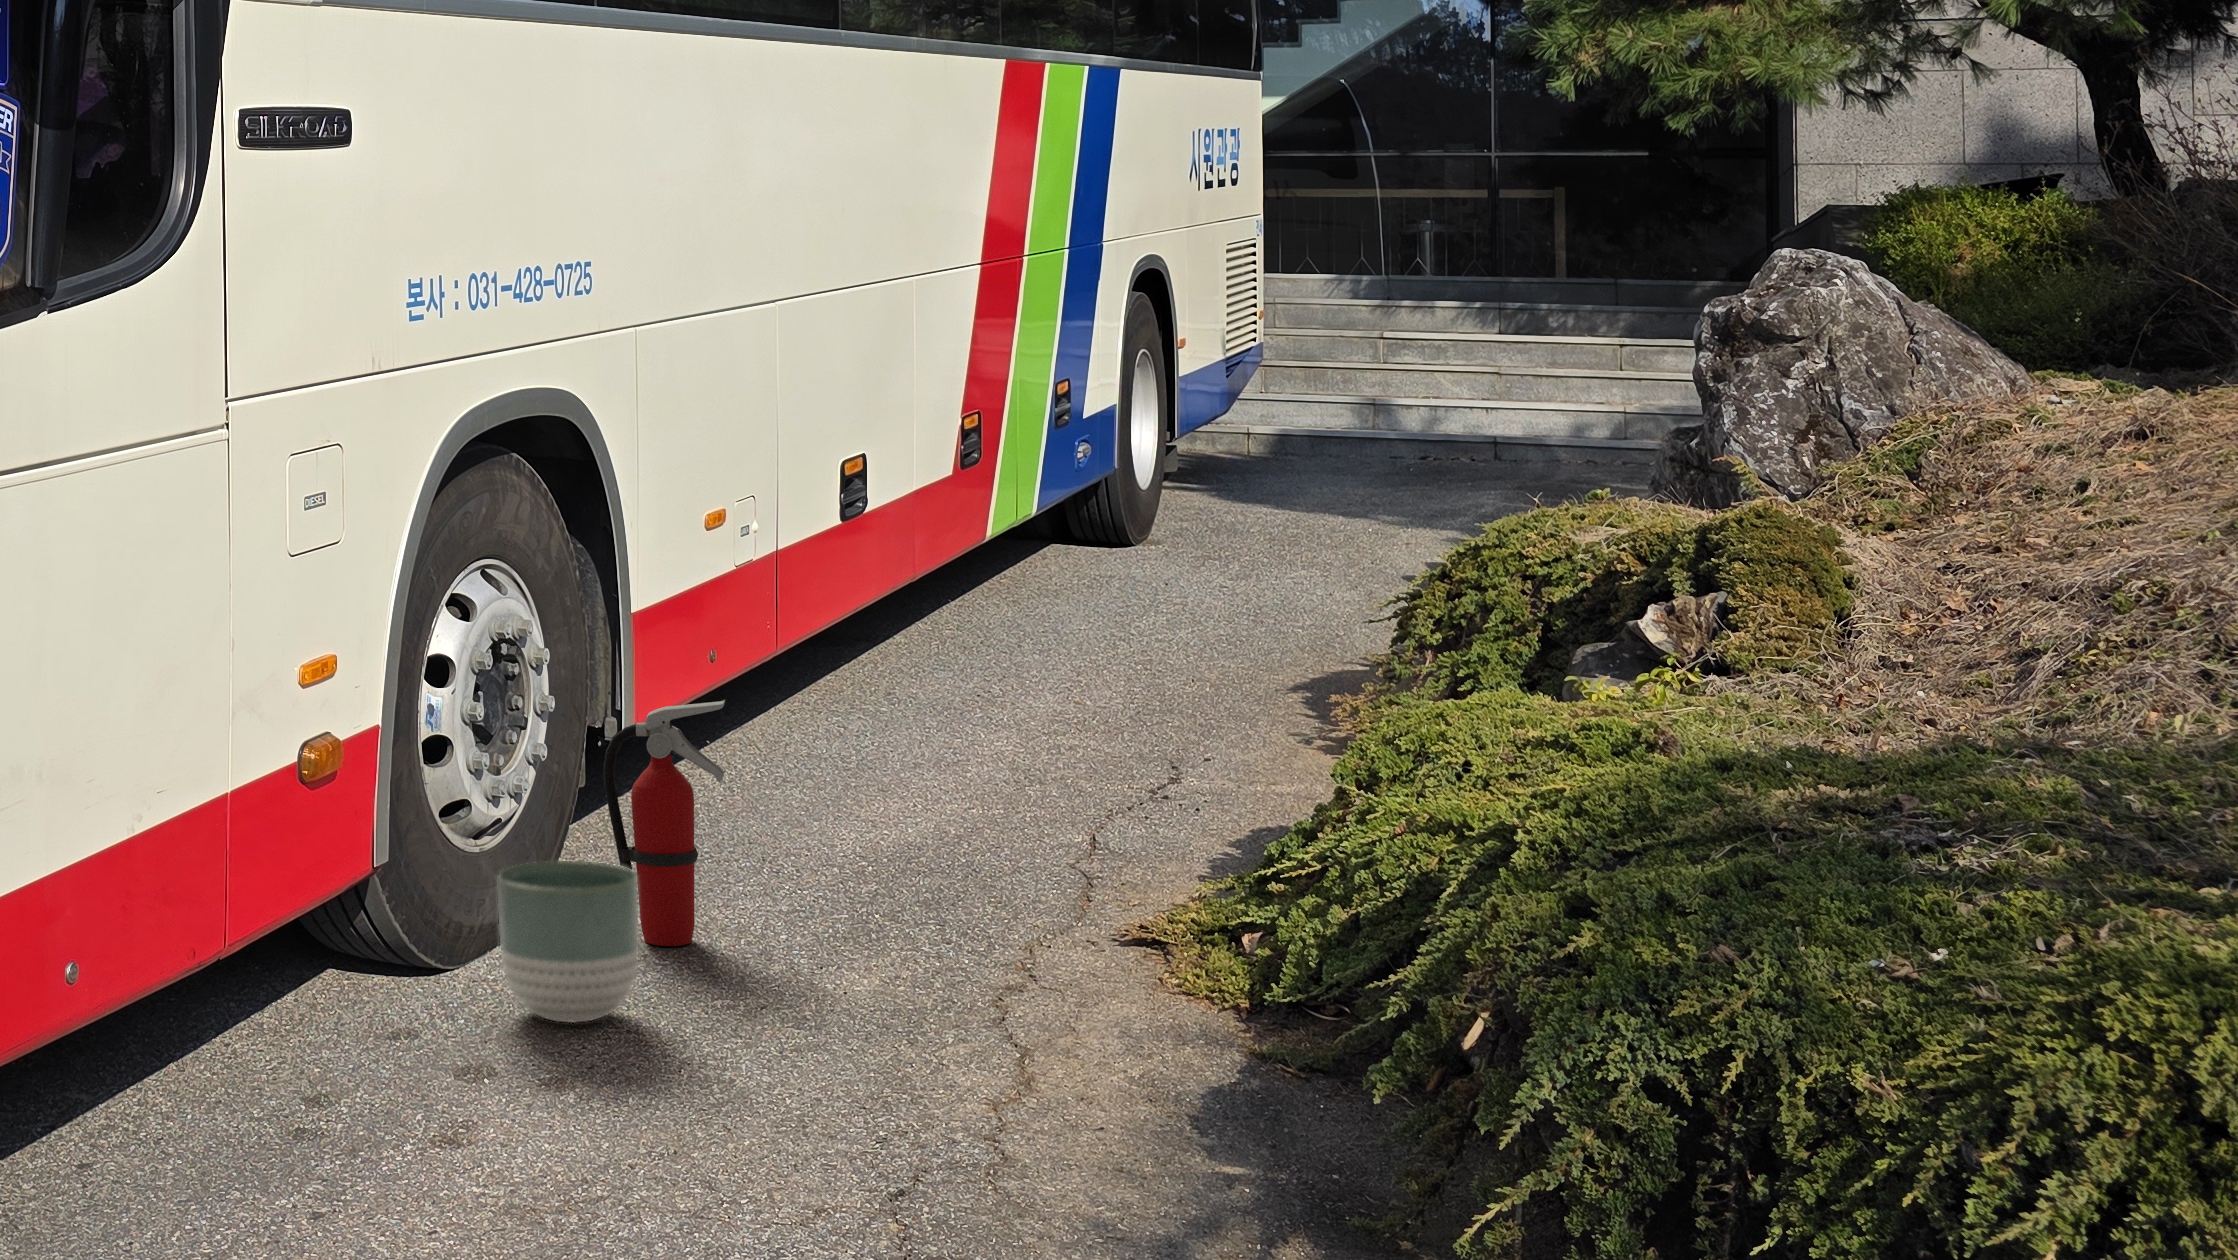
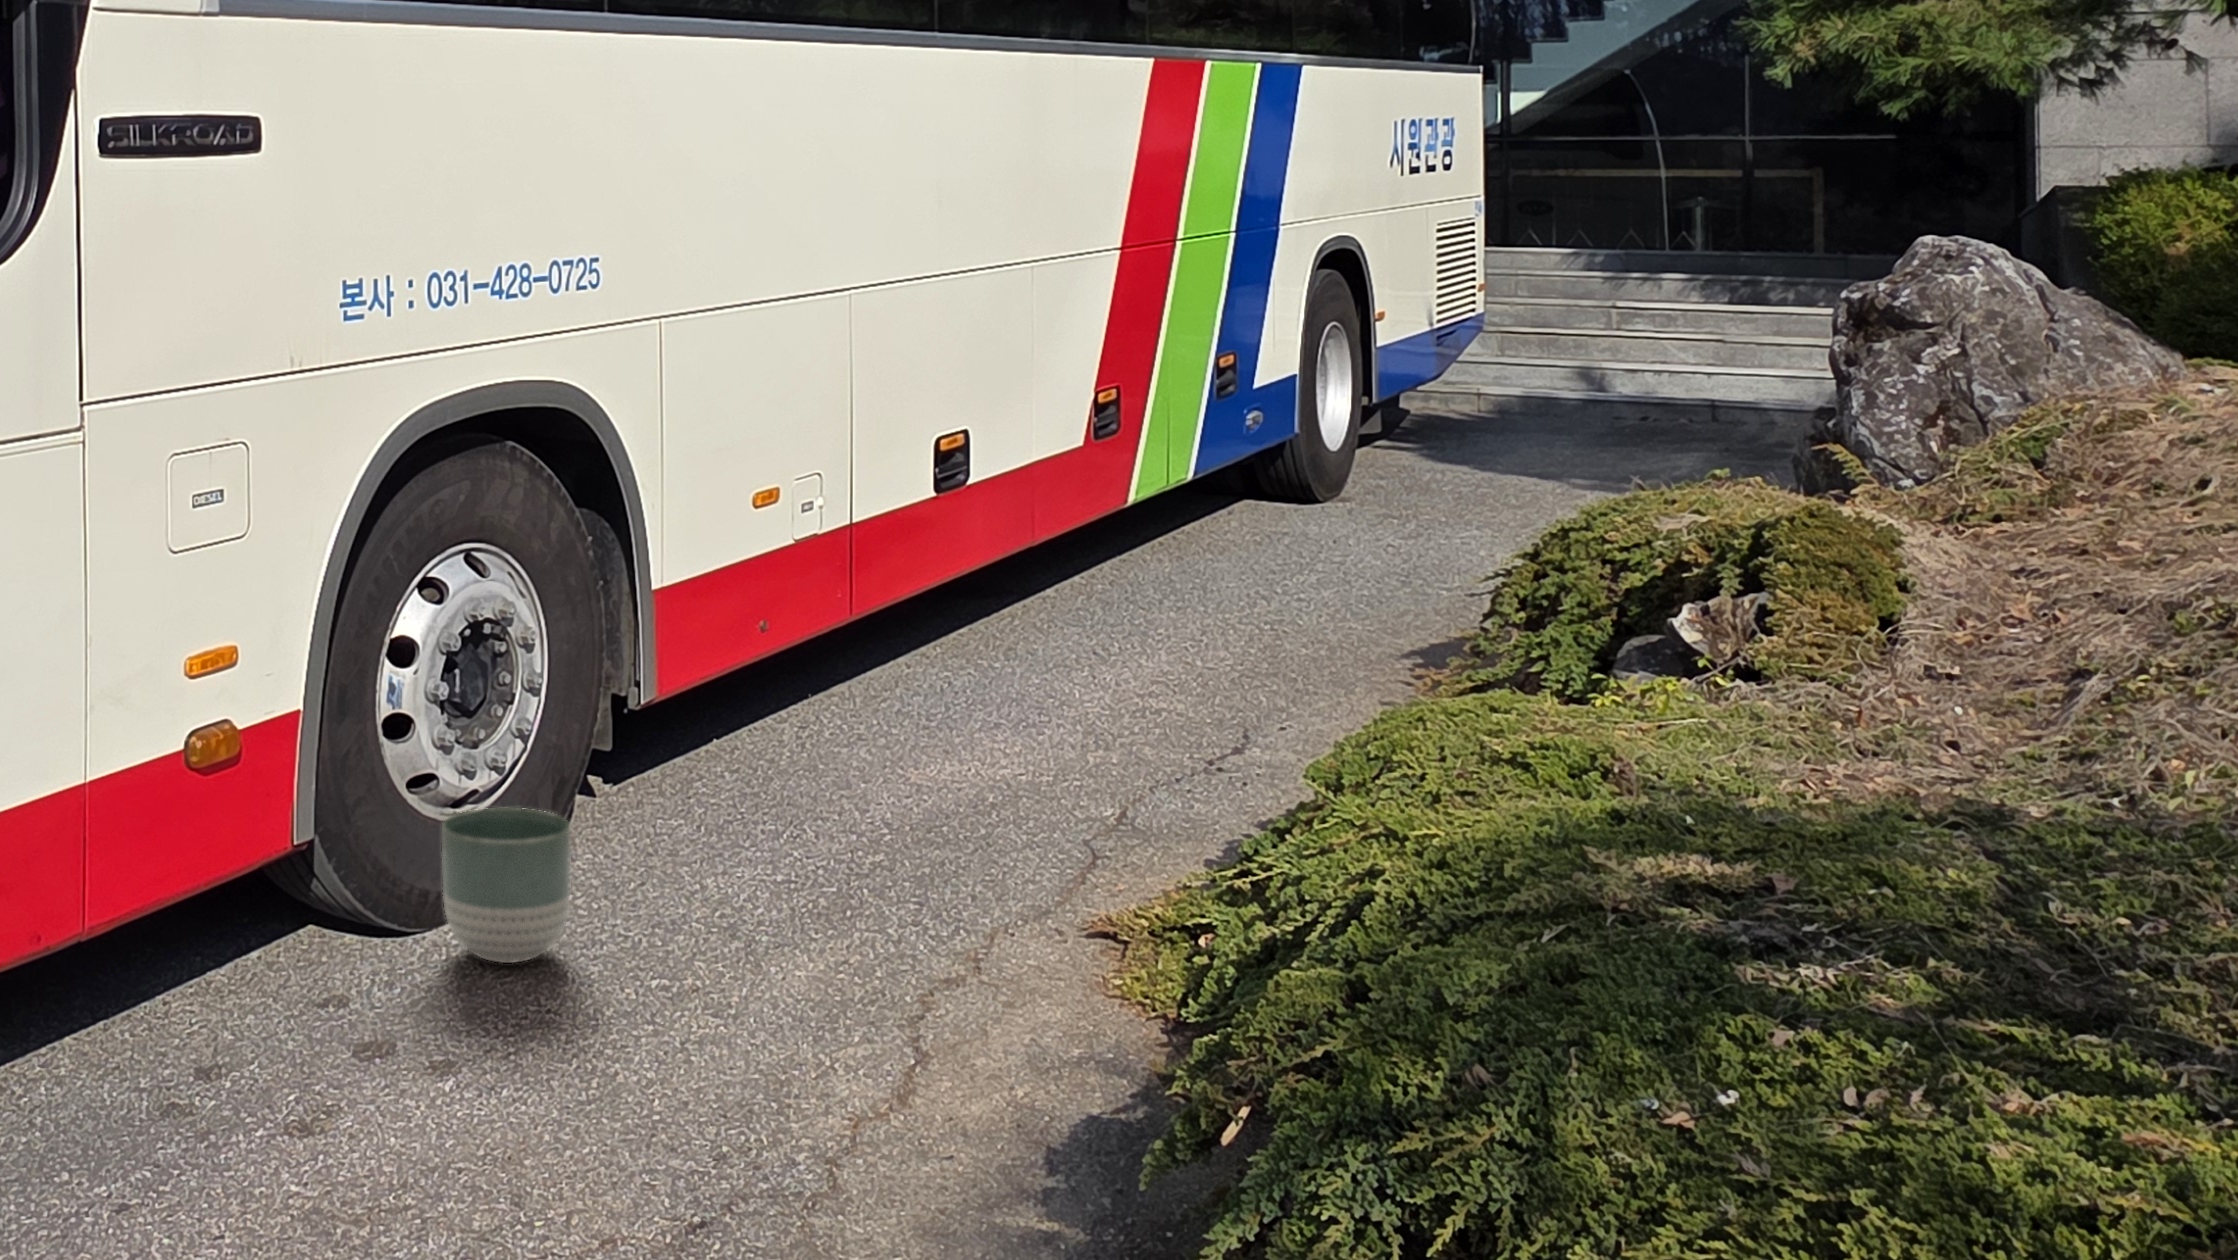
fire extinguisher: present [604,700,725,946] -> none [596,660,707,885]

